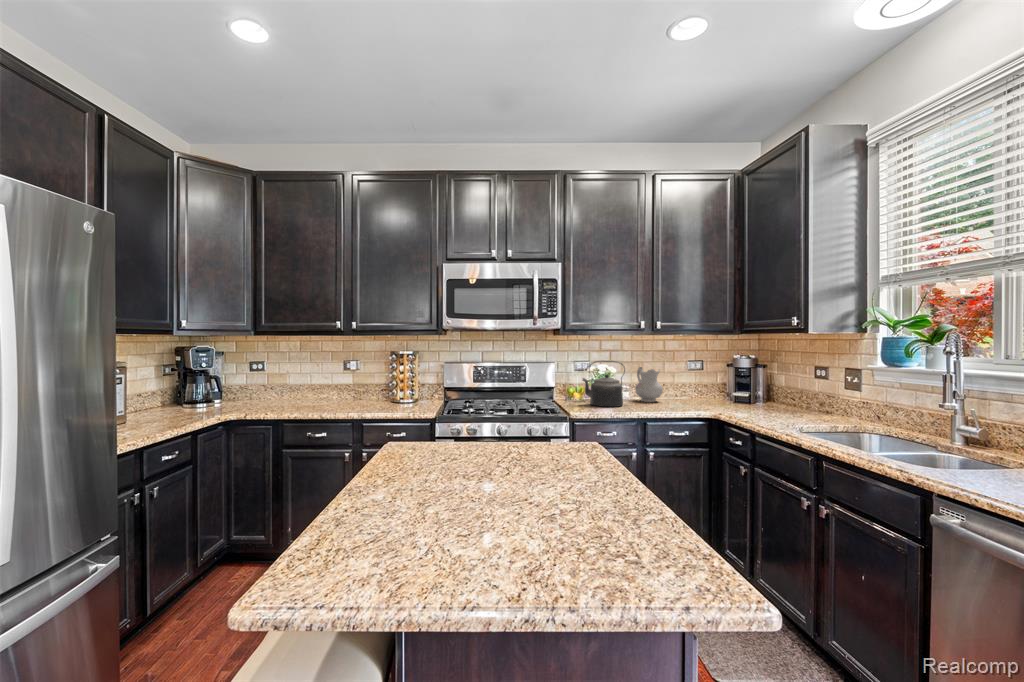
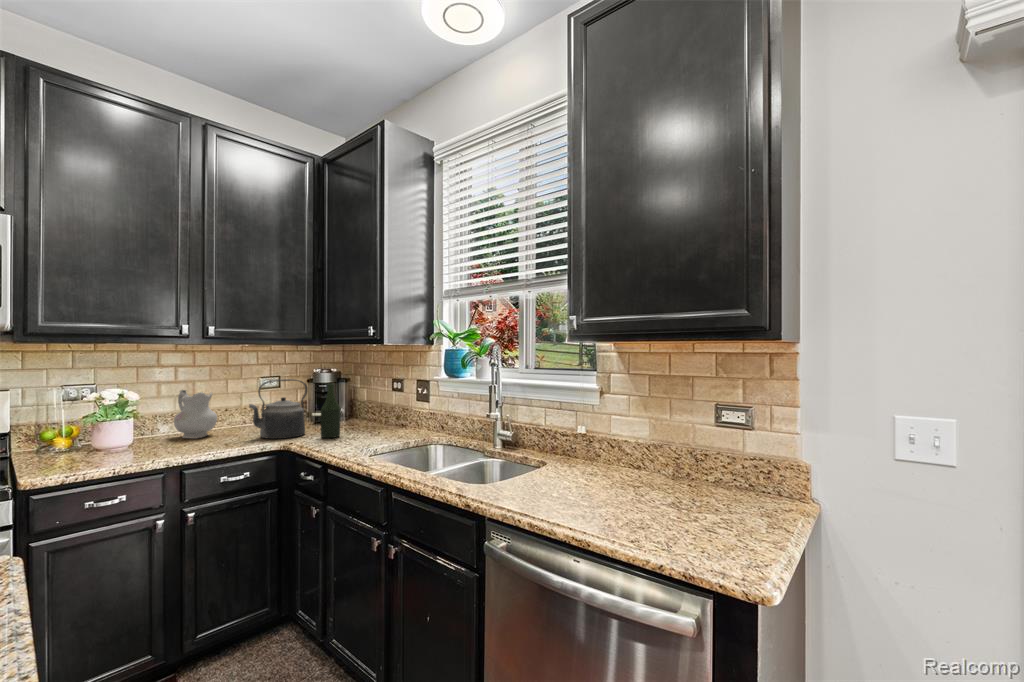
kettle: present [582,361,625,407] -> present [249,379,307,439]
bottle: none [745,367,763,414] -> present [321,384,341,438]

